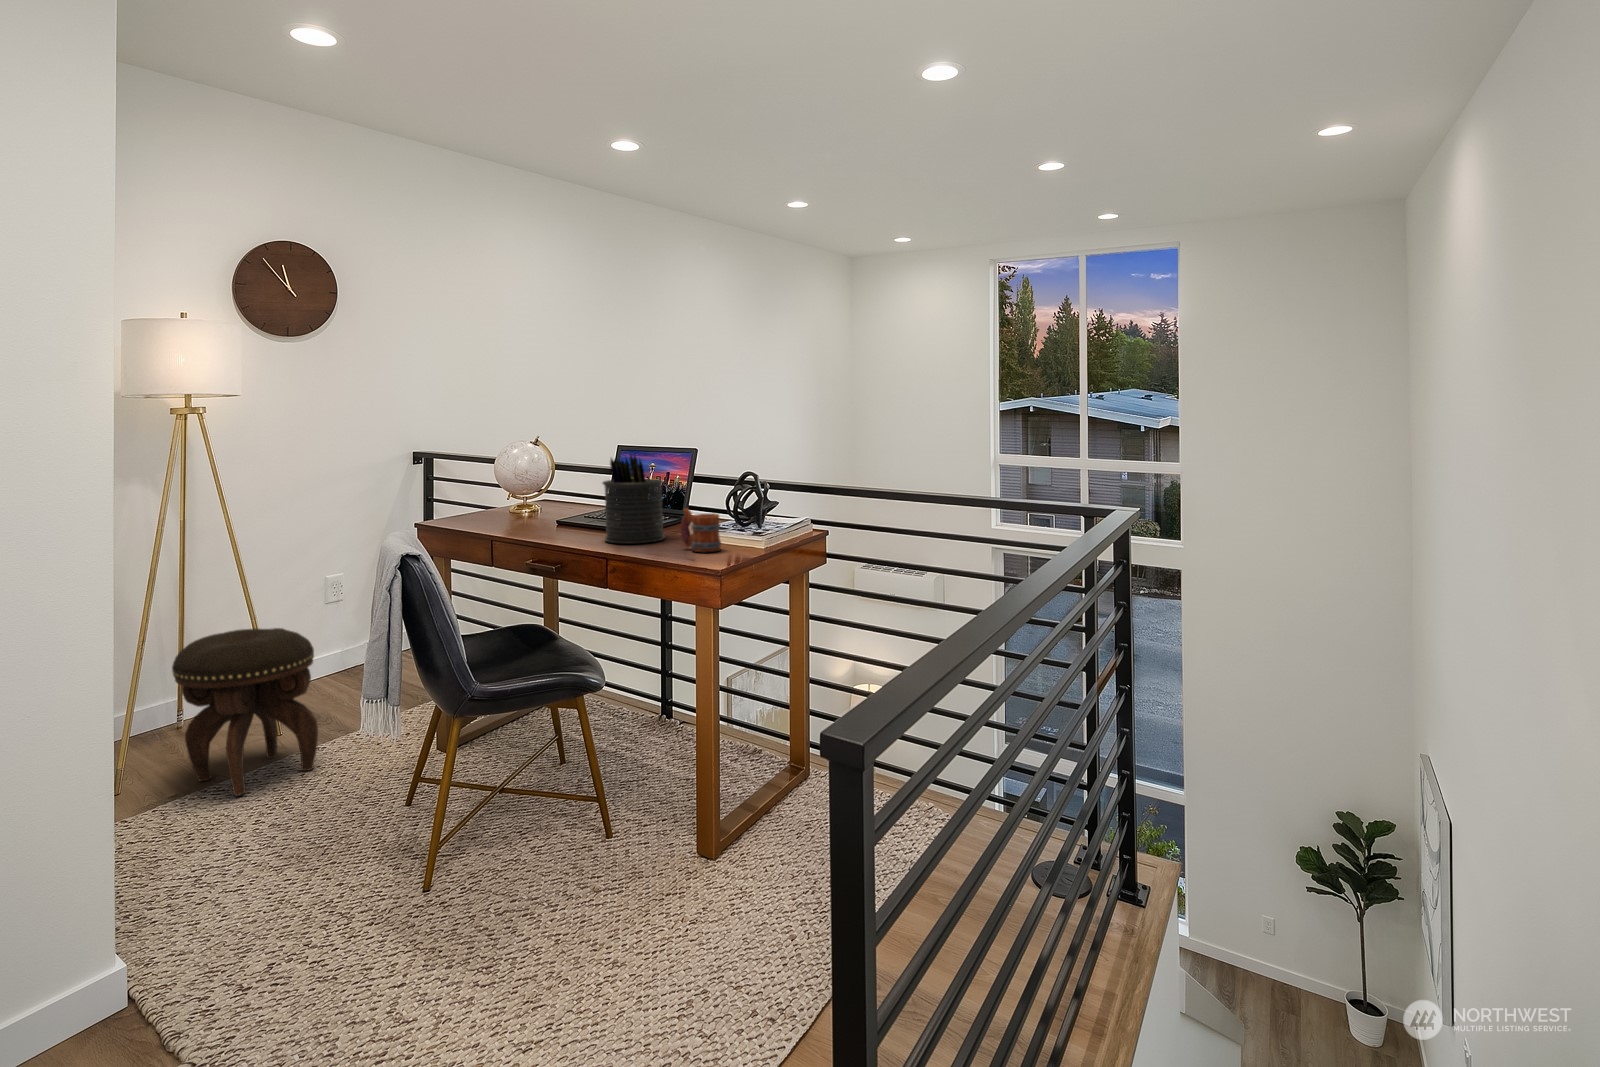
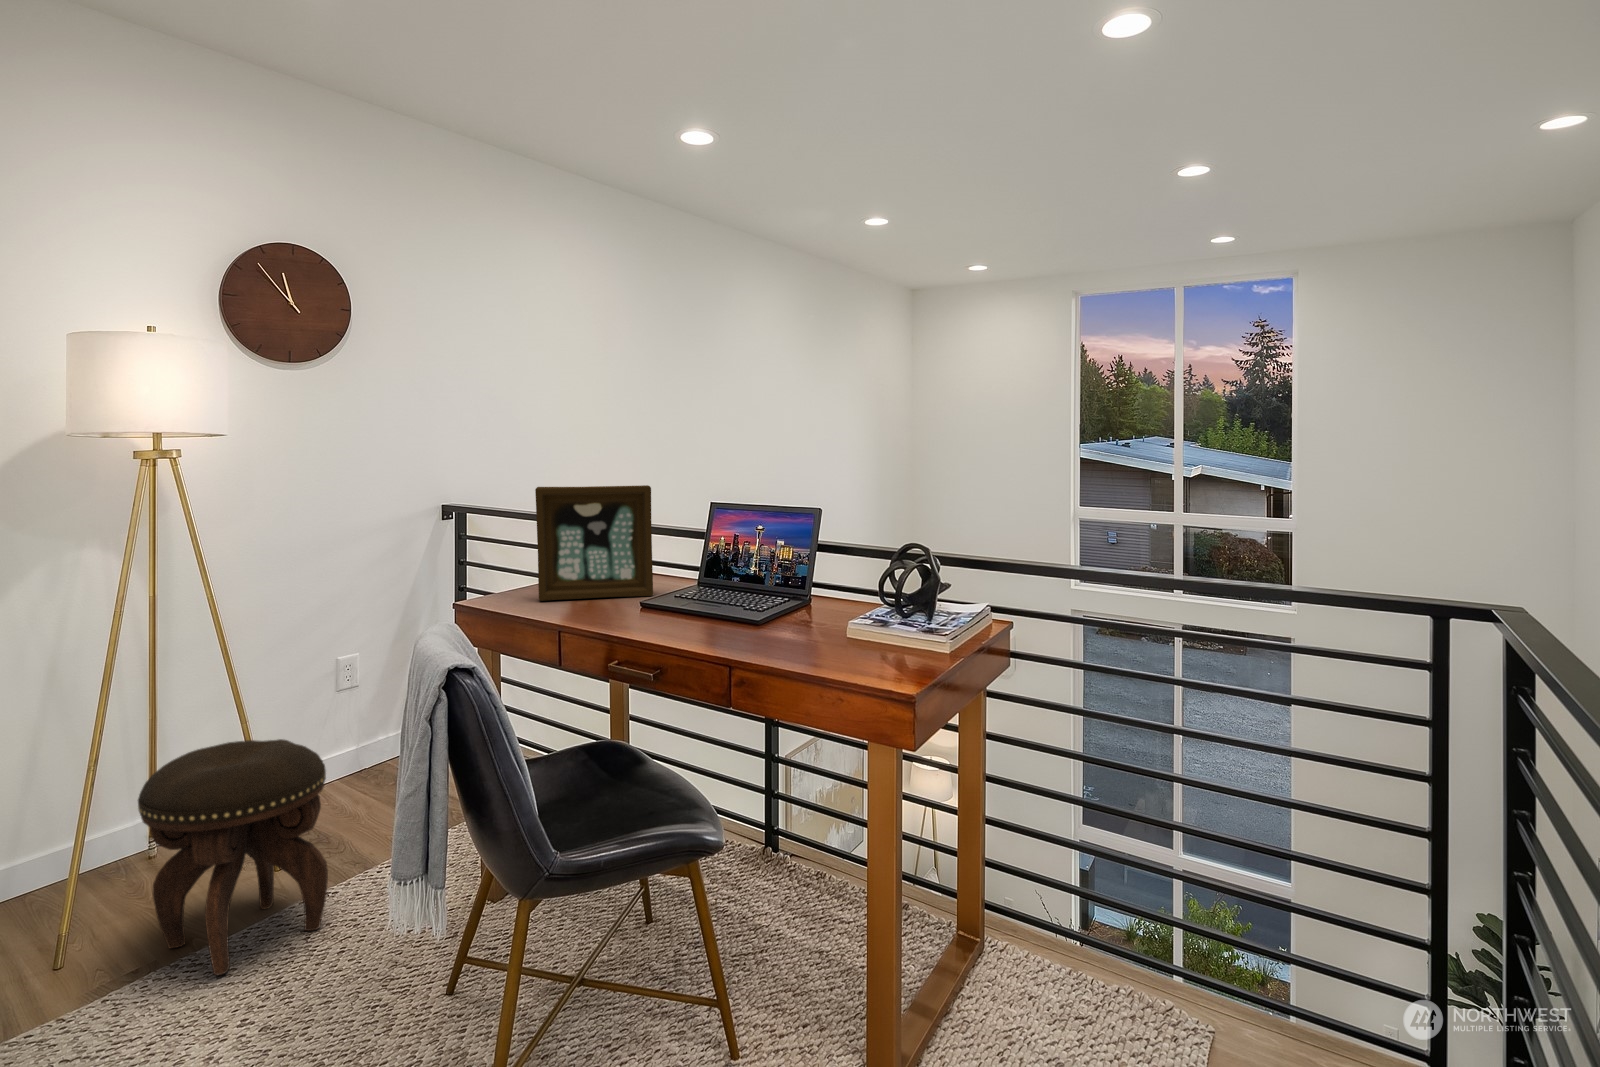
picture frame: none [472,431,569,521] -> present [535,485,653,601]
pen holder: present [603,455,664,544] -> none [720,518,802,642]
mug: present [680,508,721,552] -> none [836,596,895,659]

